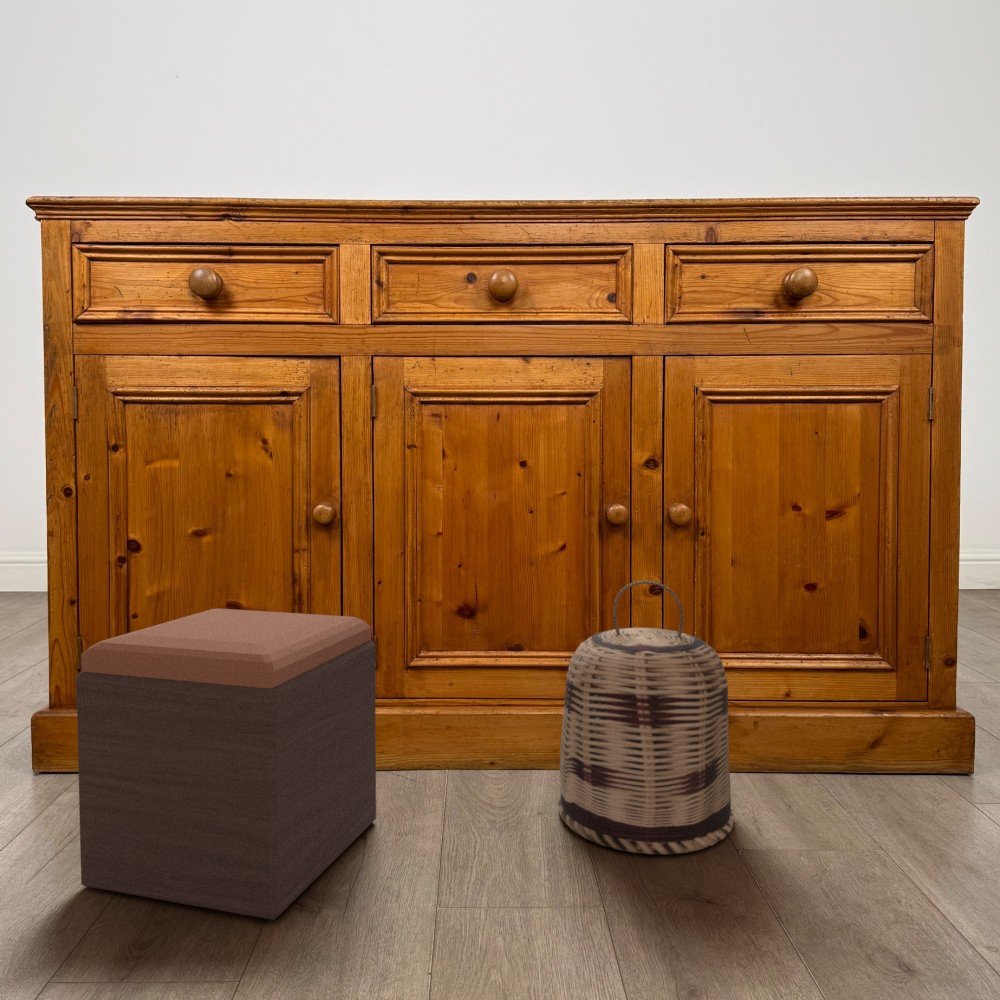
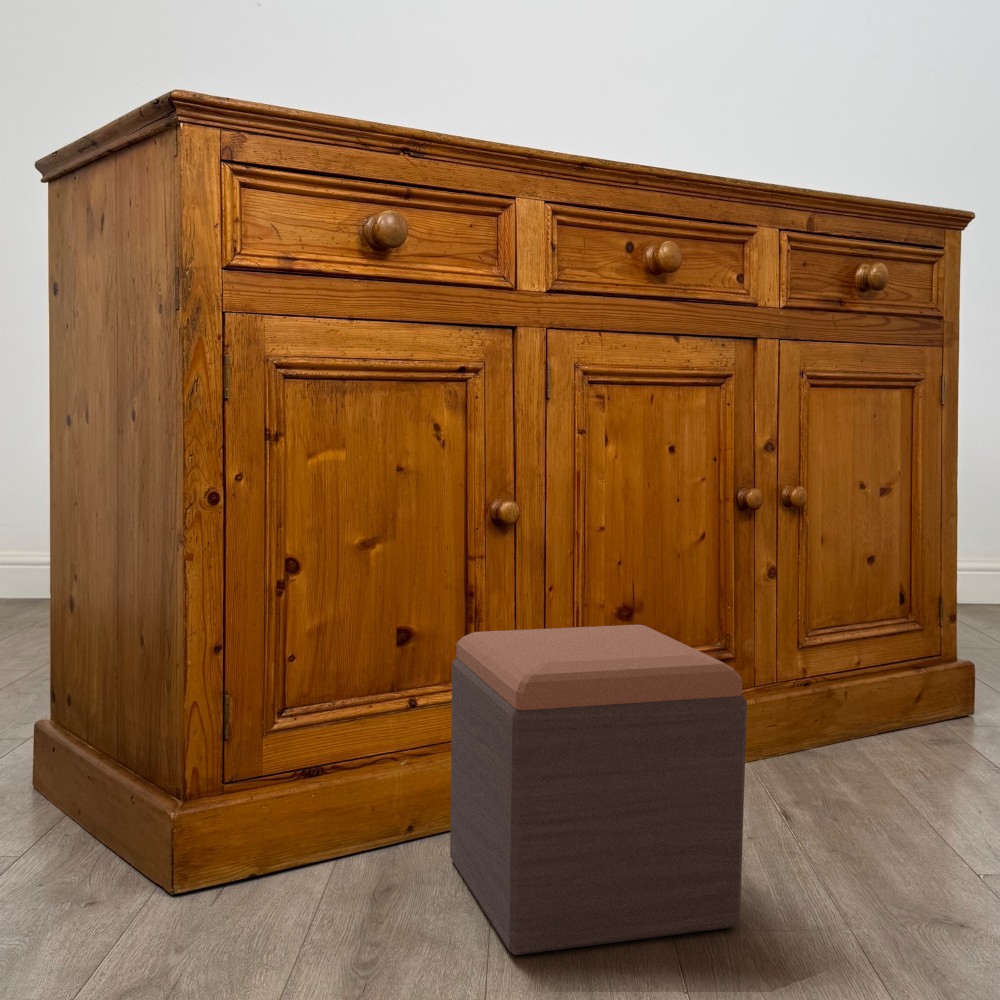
basket: present [558,581,734,854] -> none [749,565,918,814]

